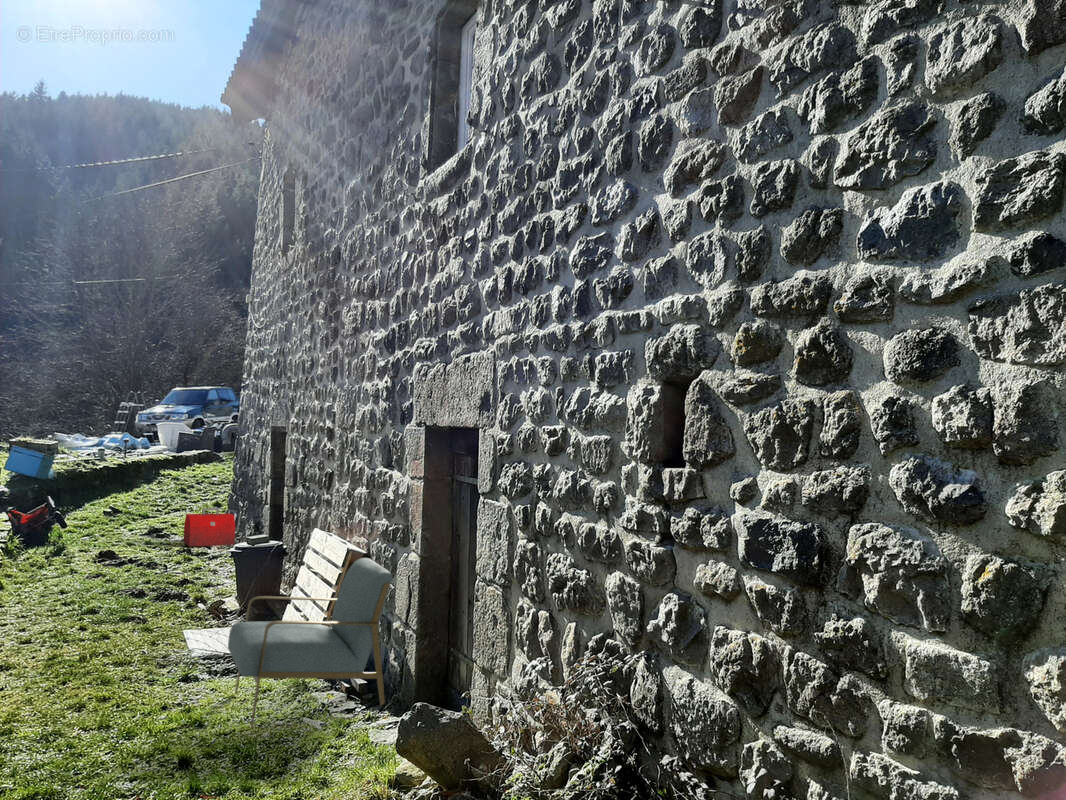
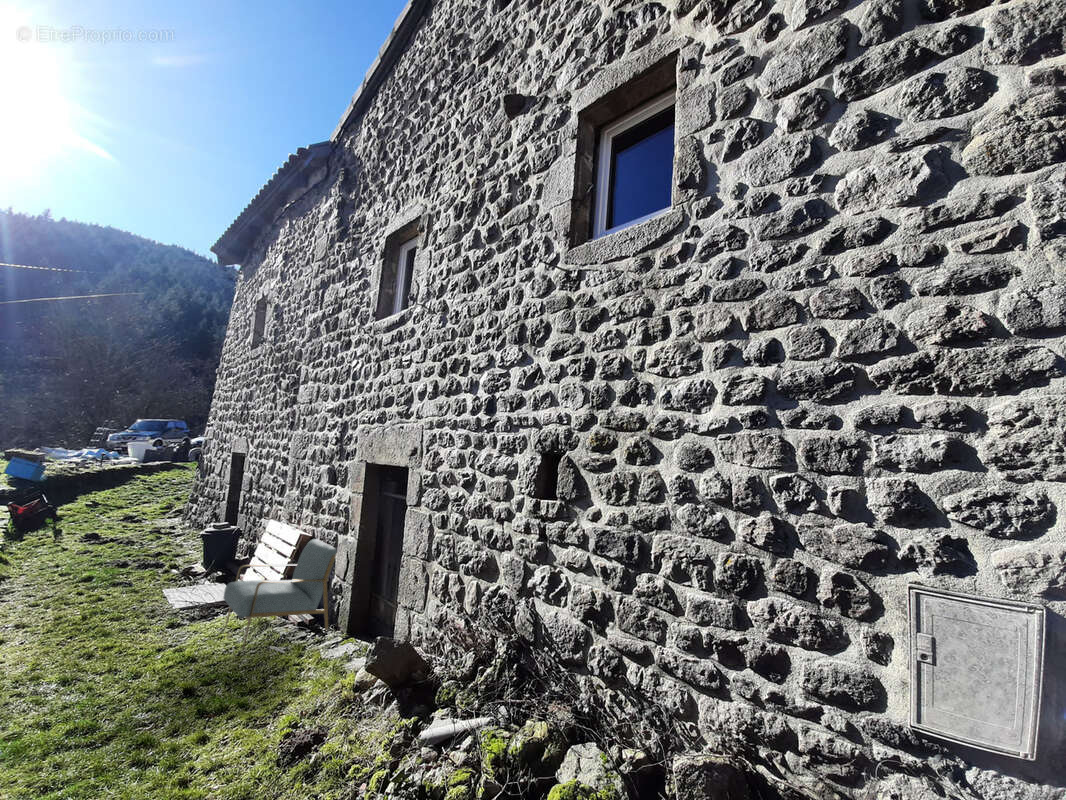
toolbox: present [183,508,235,546] -> none [161,503,200,529]

